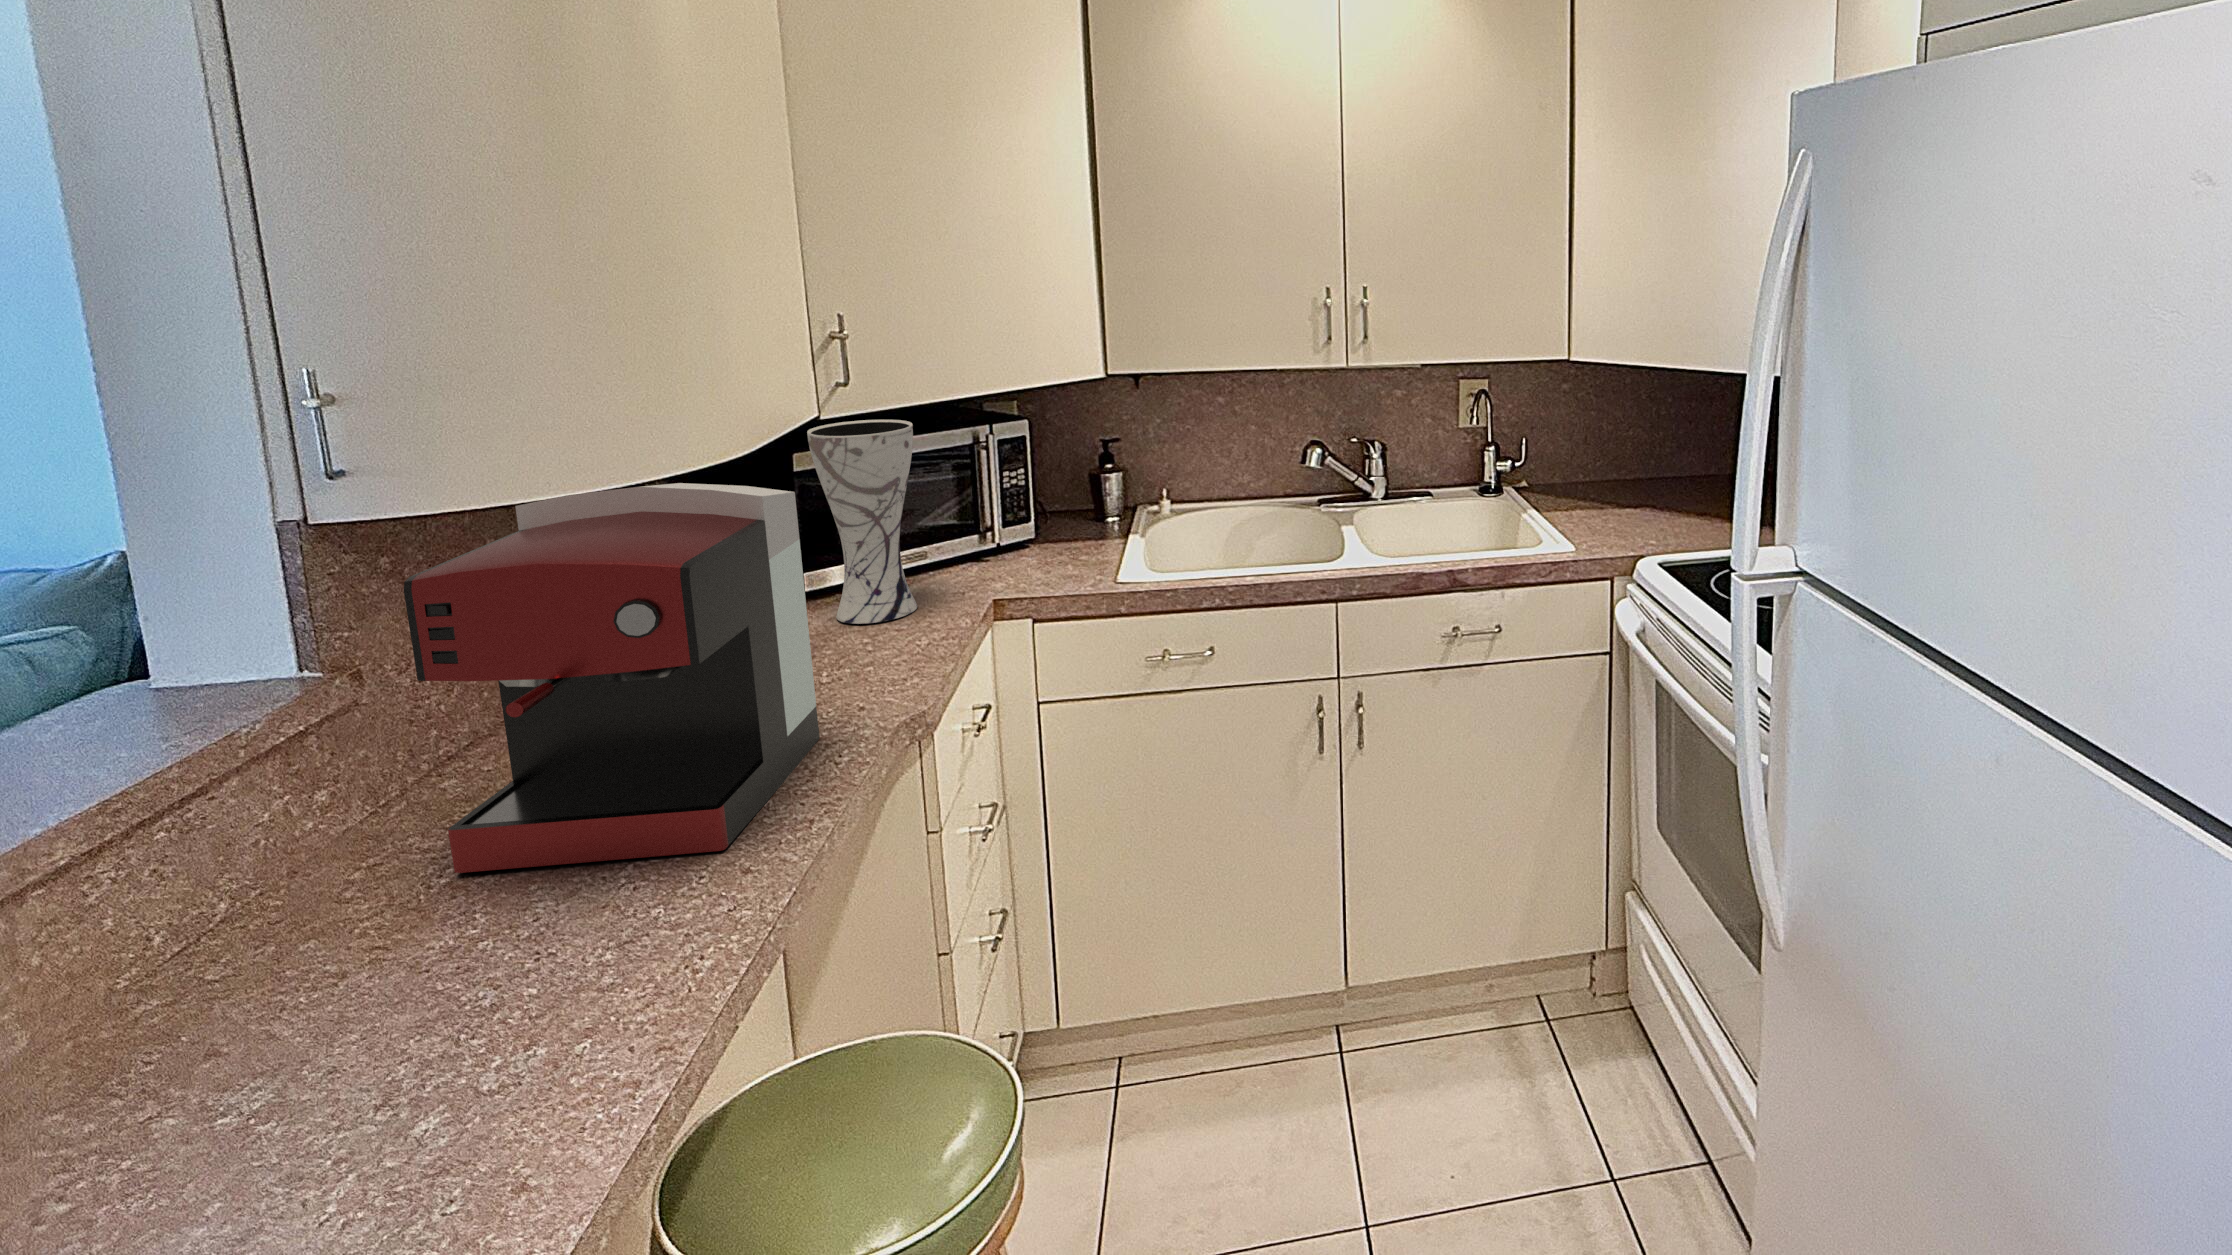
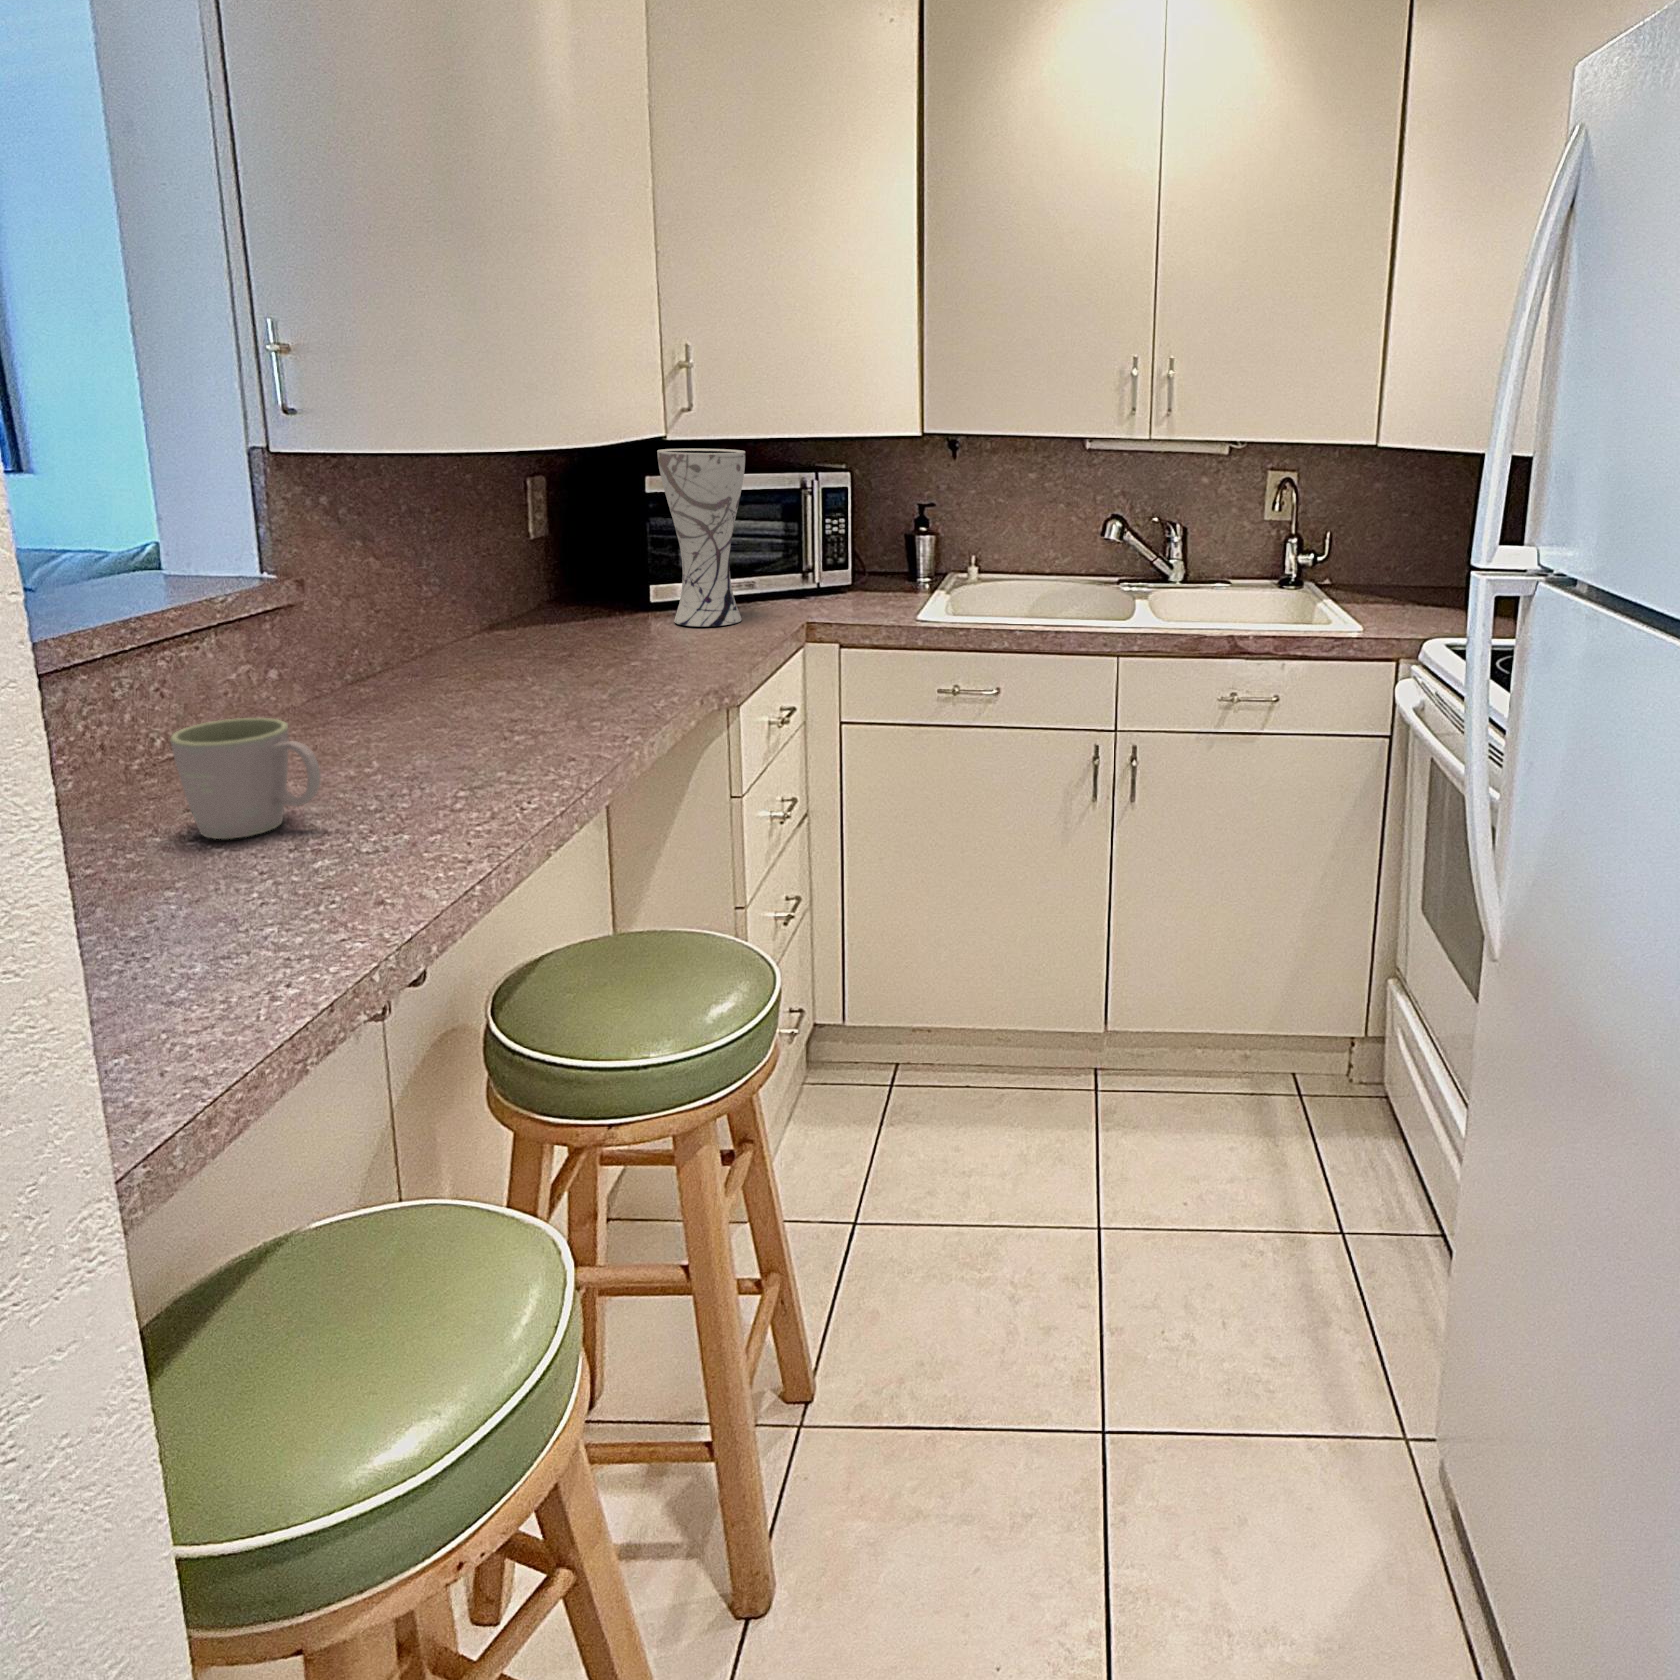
coffee maker: present [404,483,820,873] -> none [331,444,645,745]
mug: none [190,920,417,1103] -> present [170,718,321,839]

